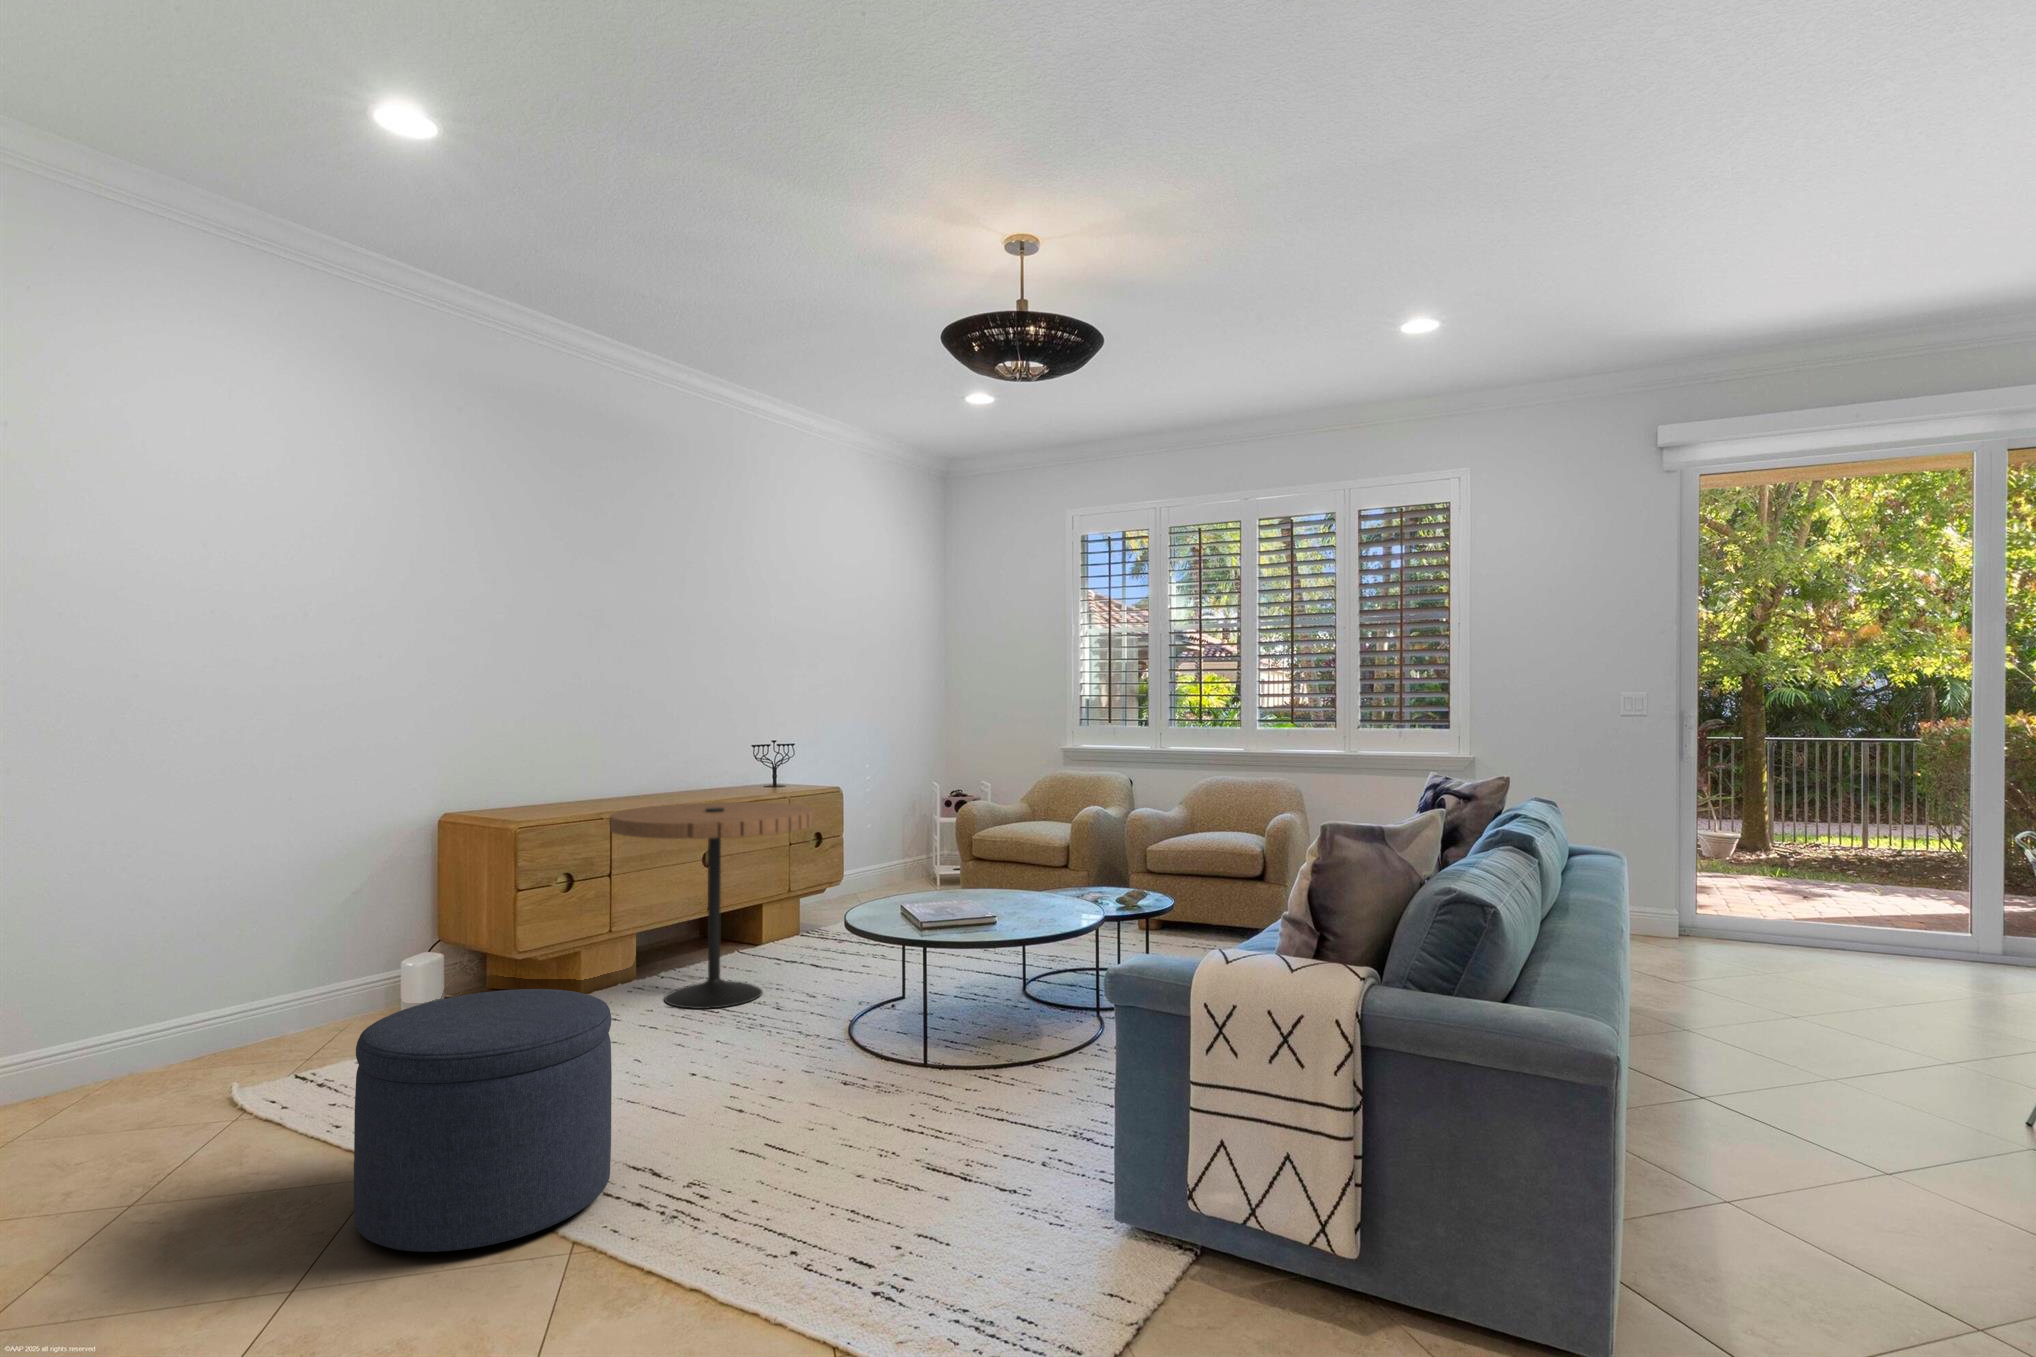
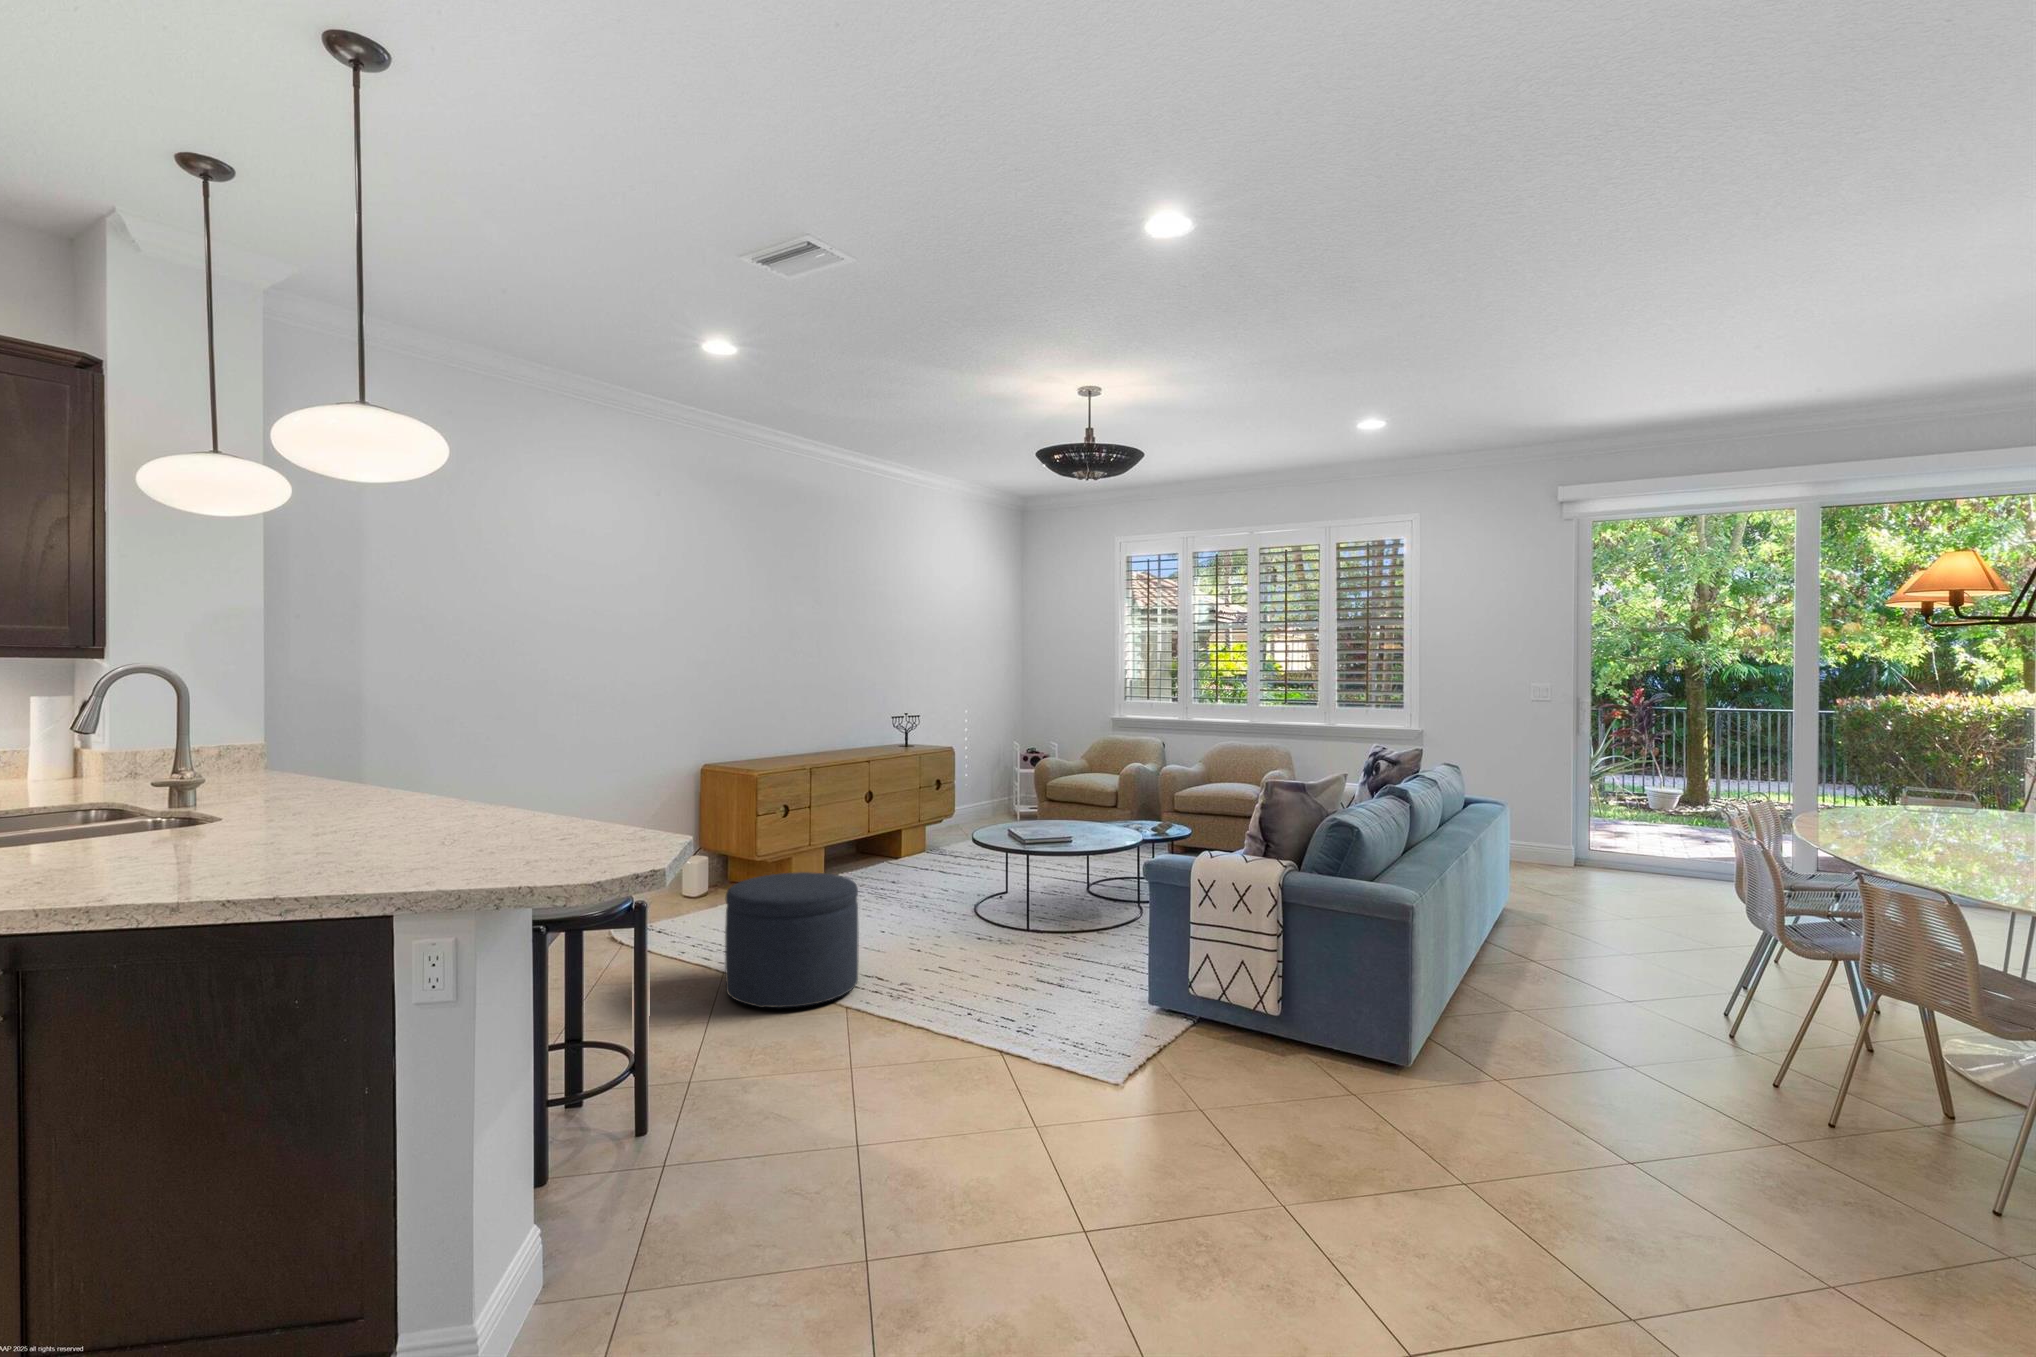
side table: present [610,802,815,1009] -> none [815,760,947,896]

